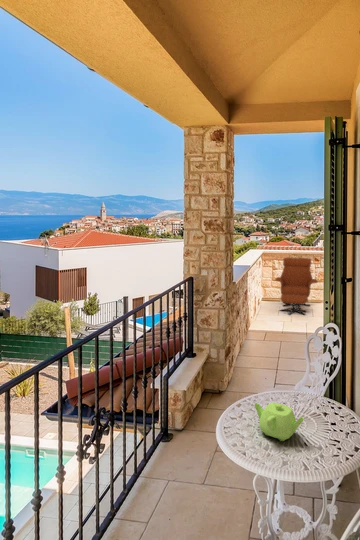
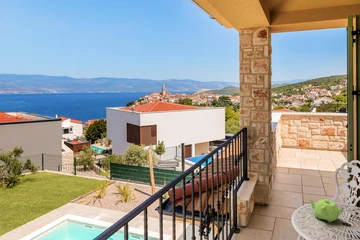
lounge chair: present [275,258,317,315] -> none [291,117,324,158]

